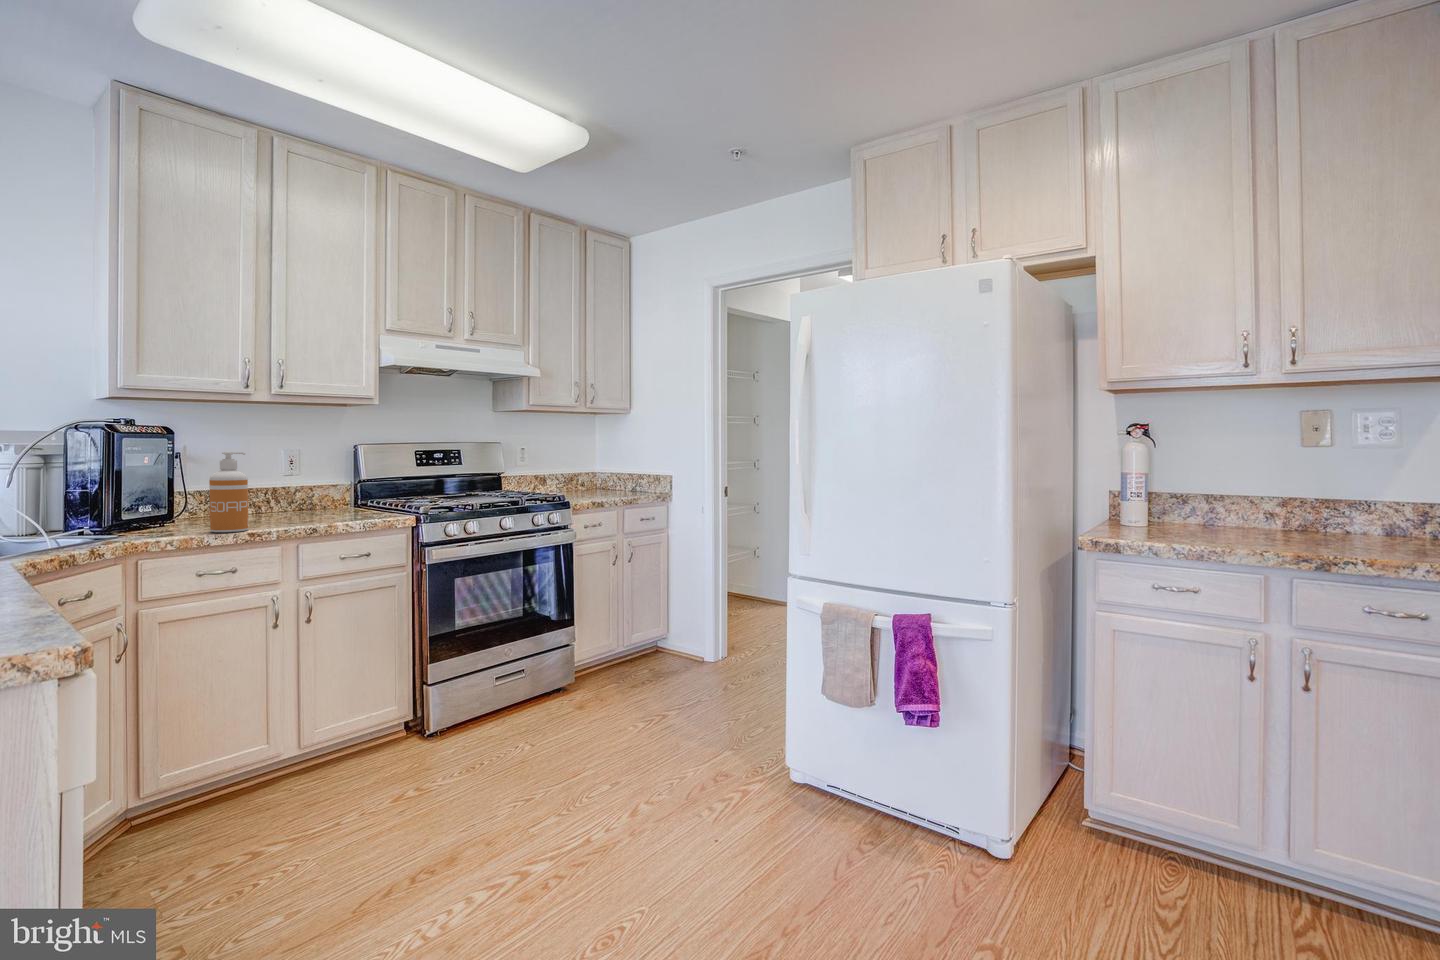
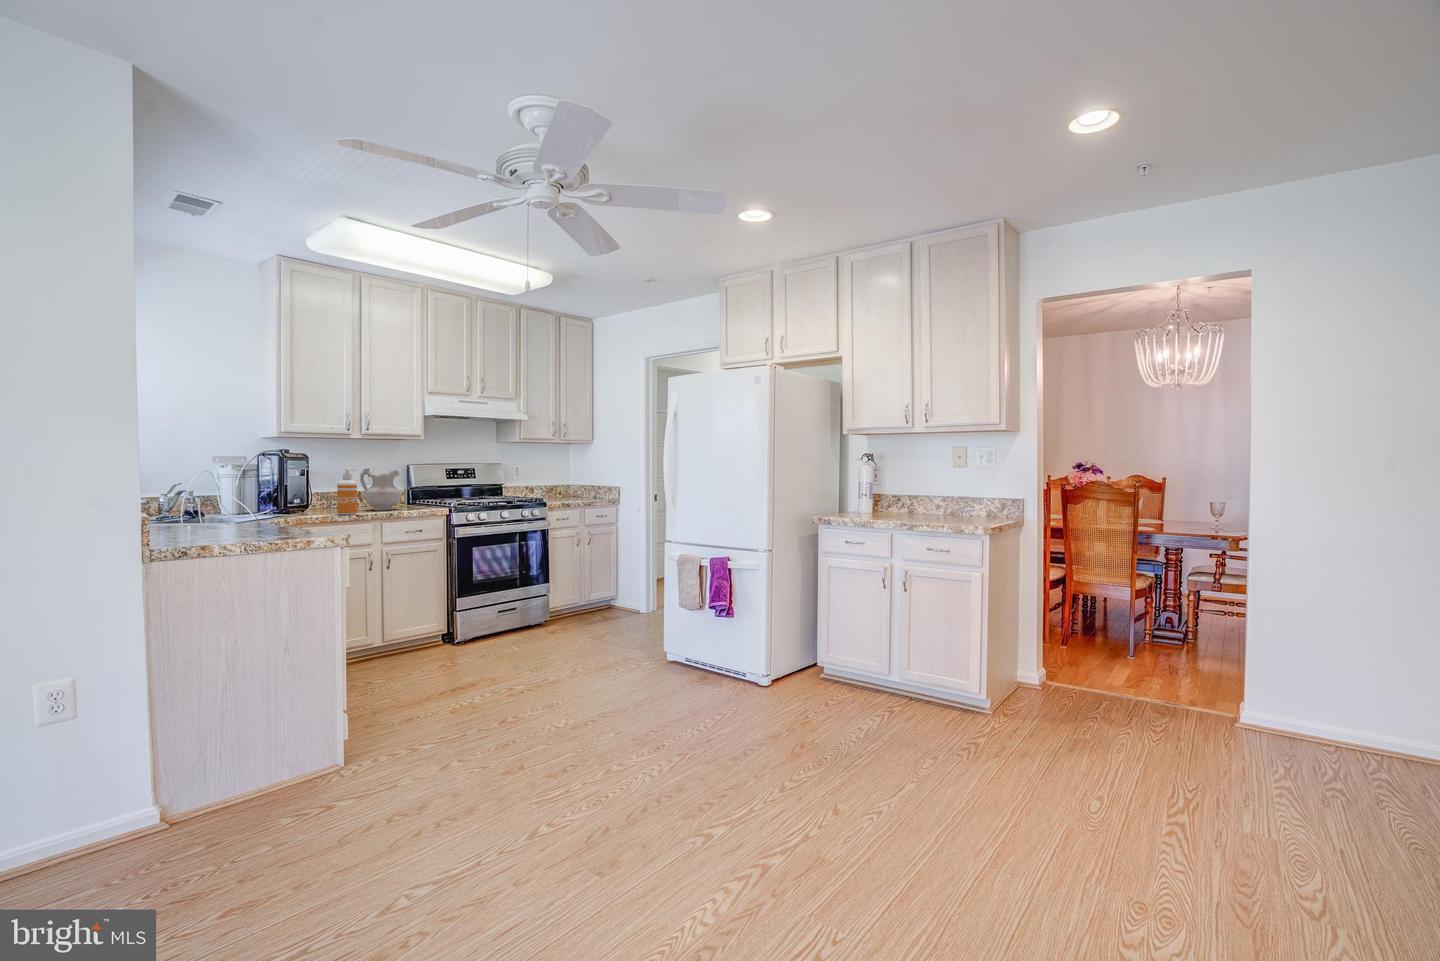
ceramic pitcher: none [261,450,333,521] -> present [360,468,401,510]

